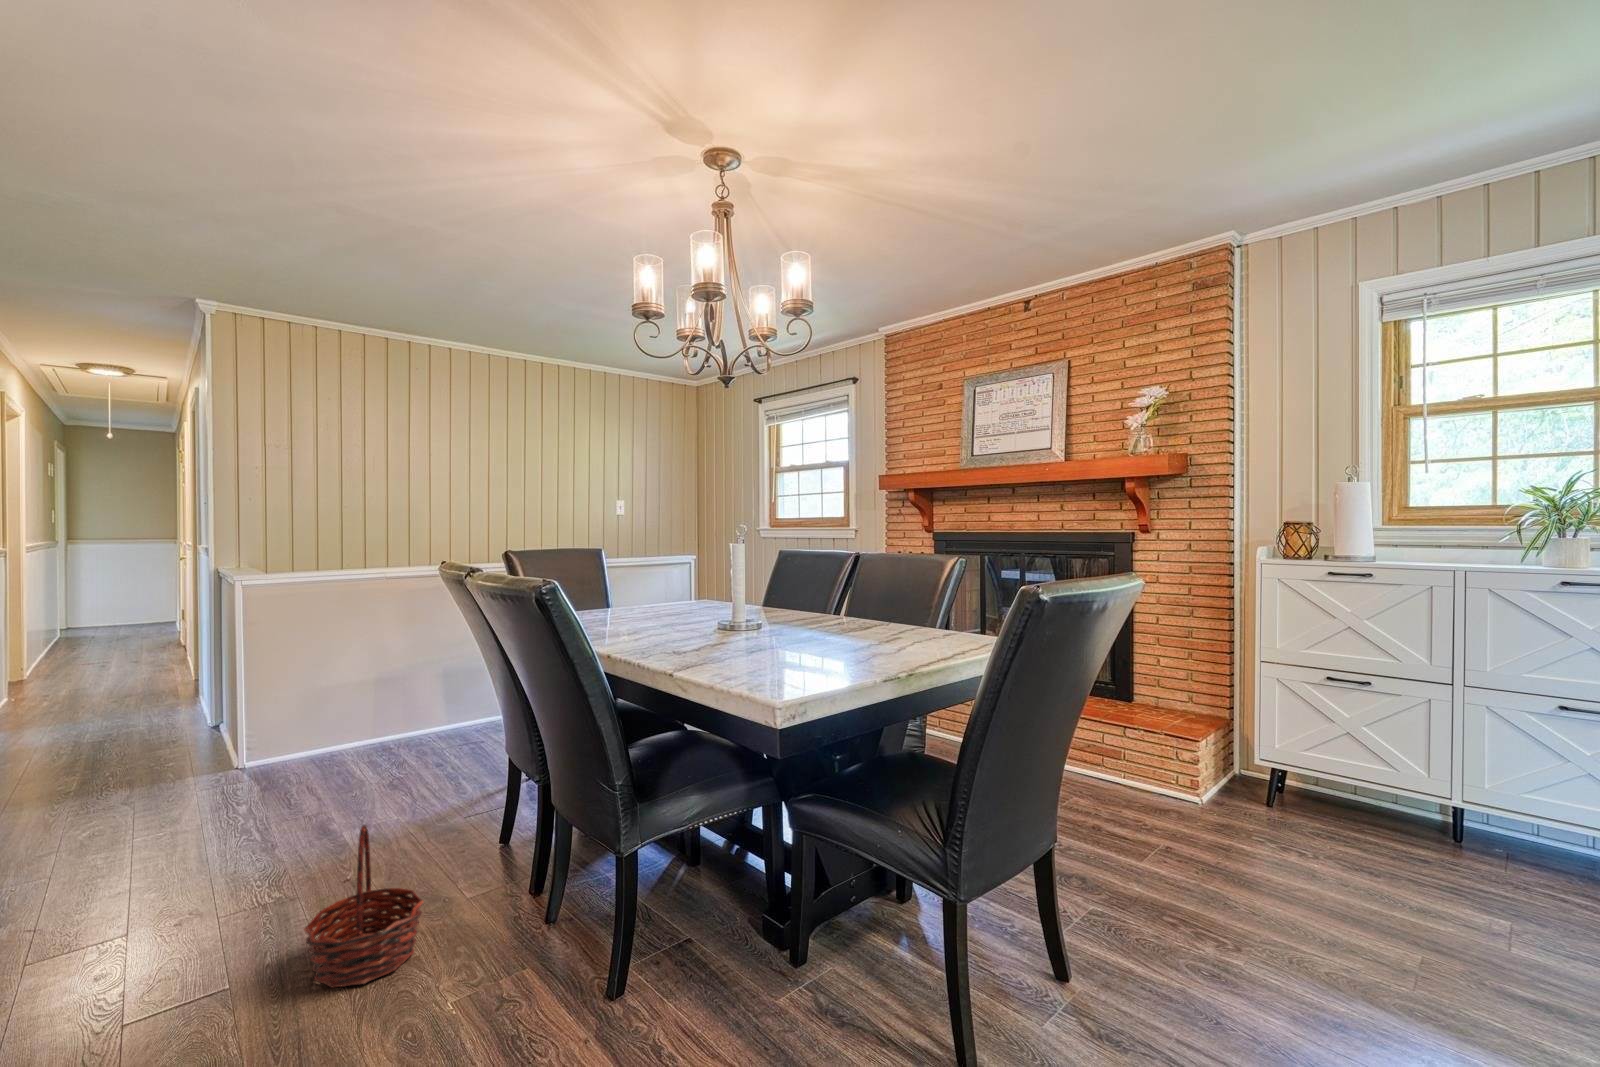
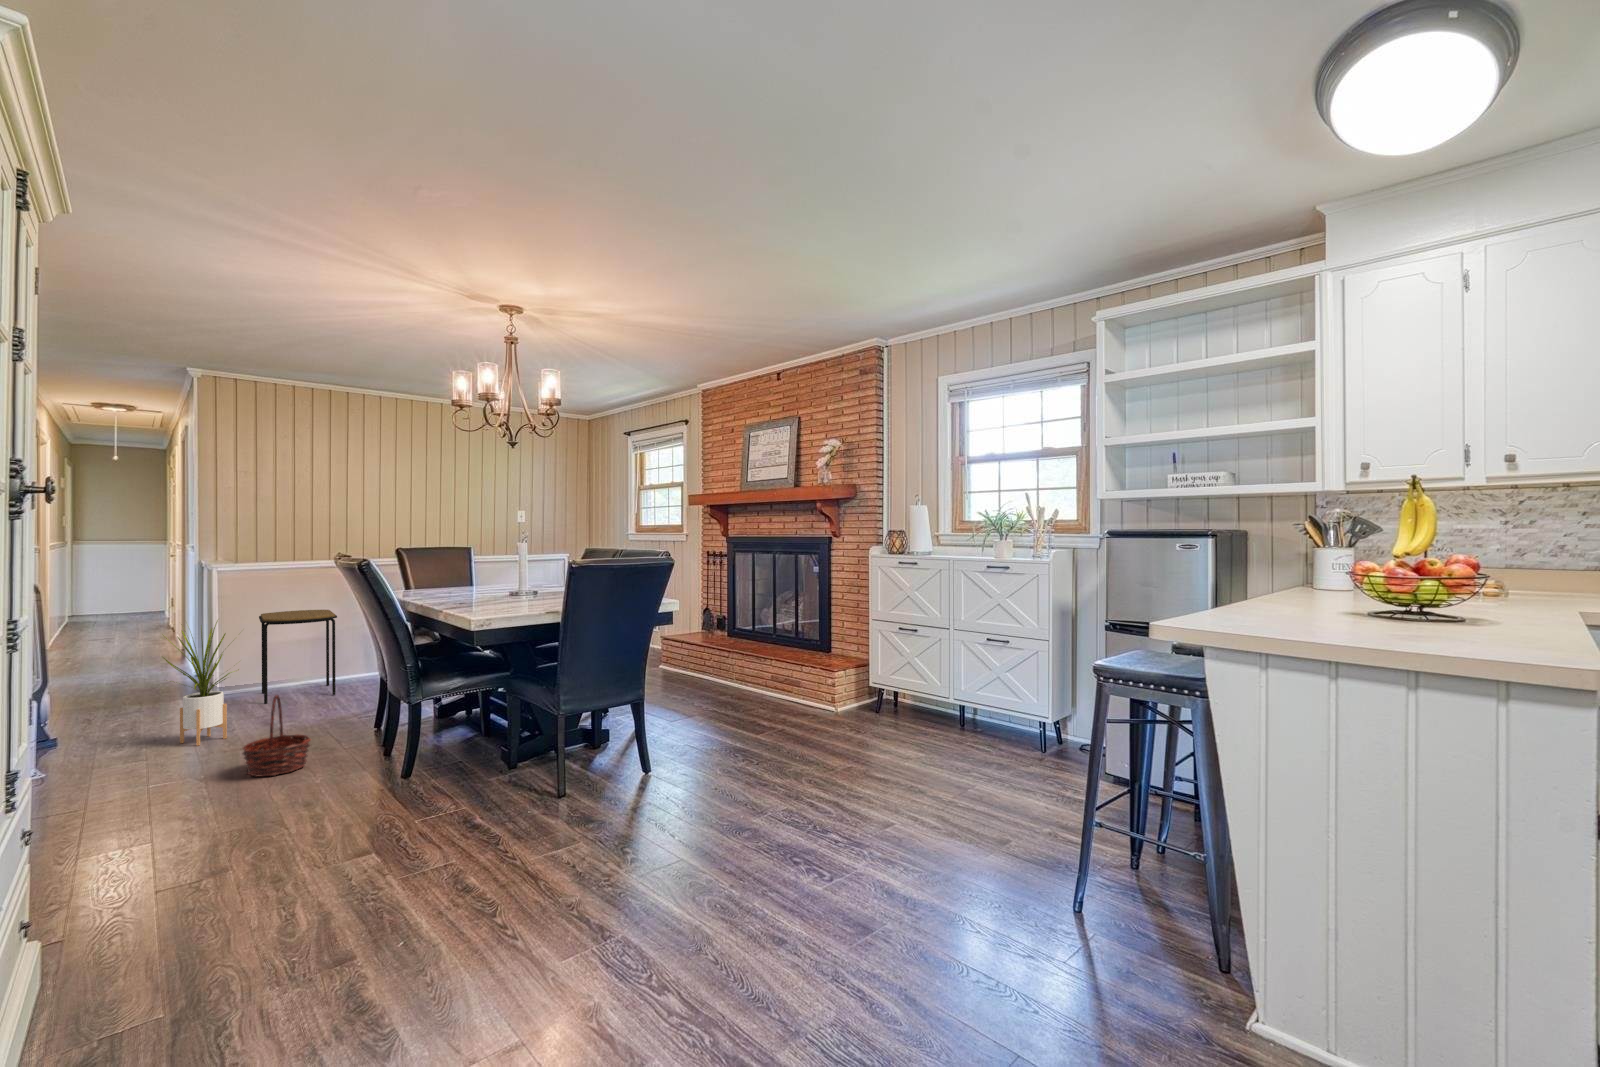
side table: none [304,639,417,785] -> present [259,610,337,704]
house plant: none [158,671,296,890] -> present [163,620,239,746]

